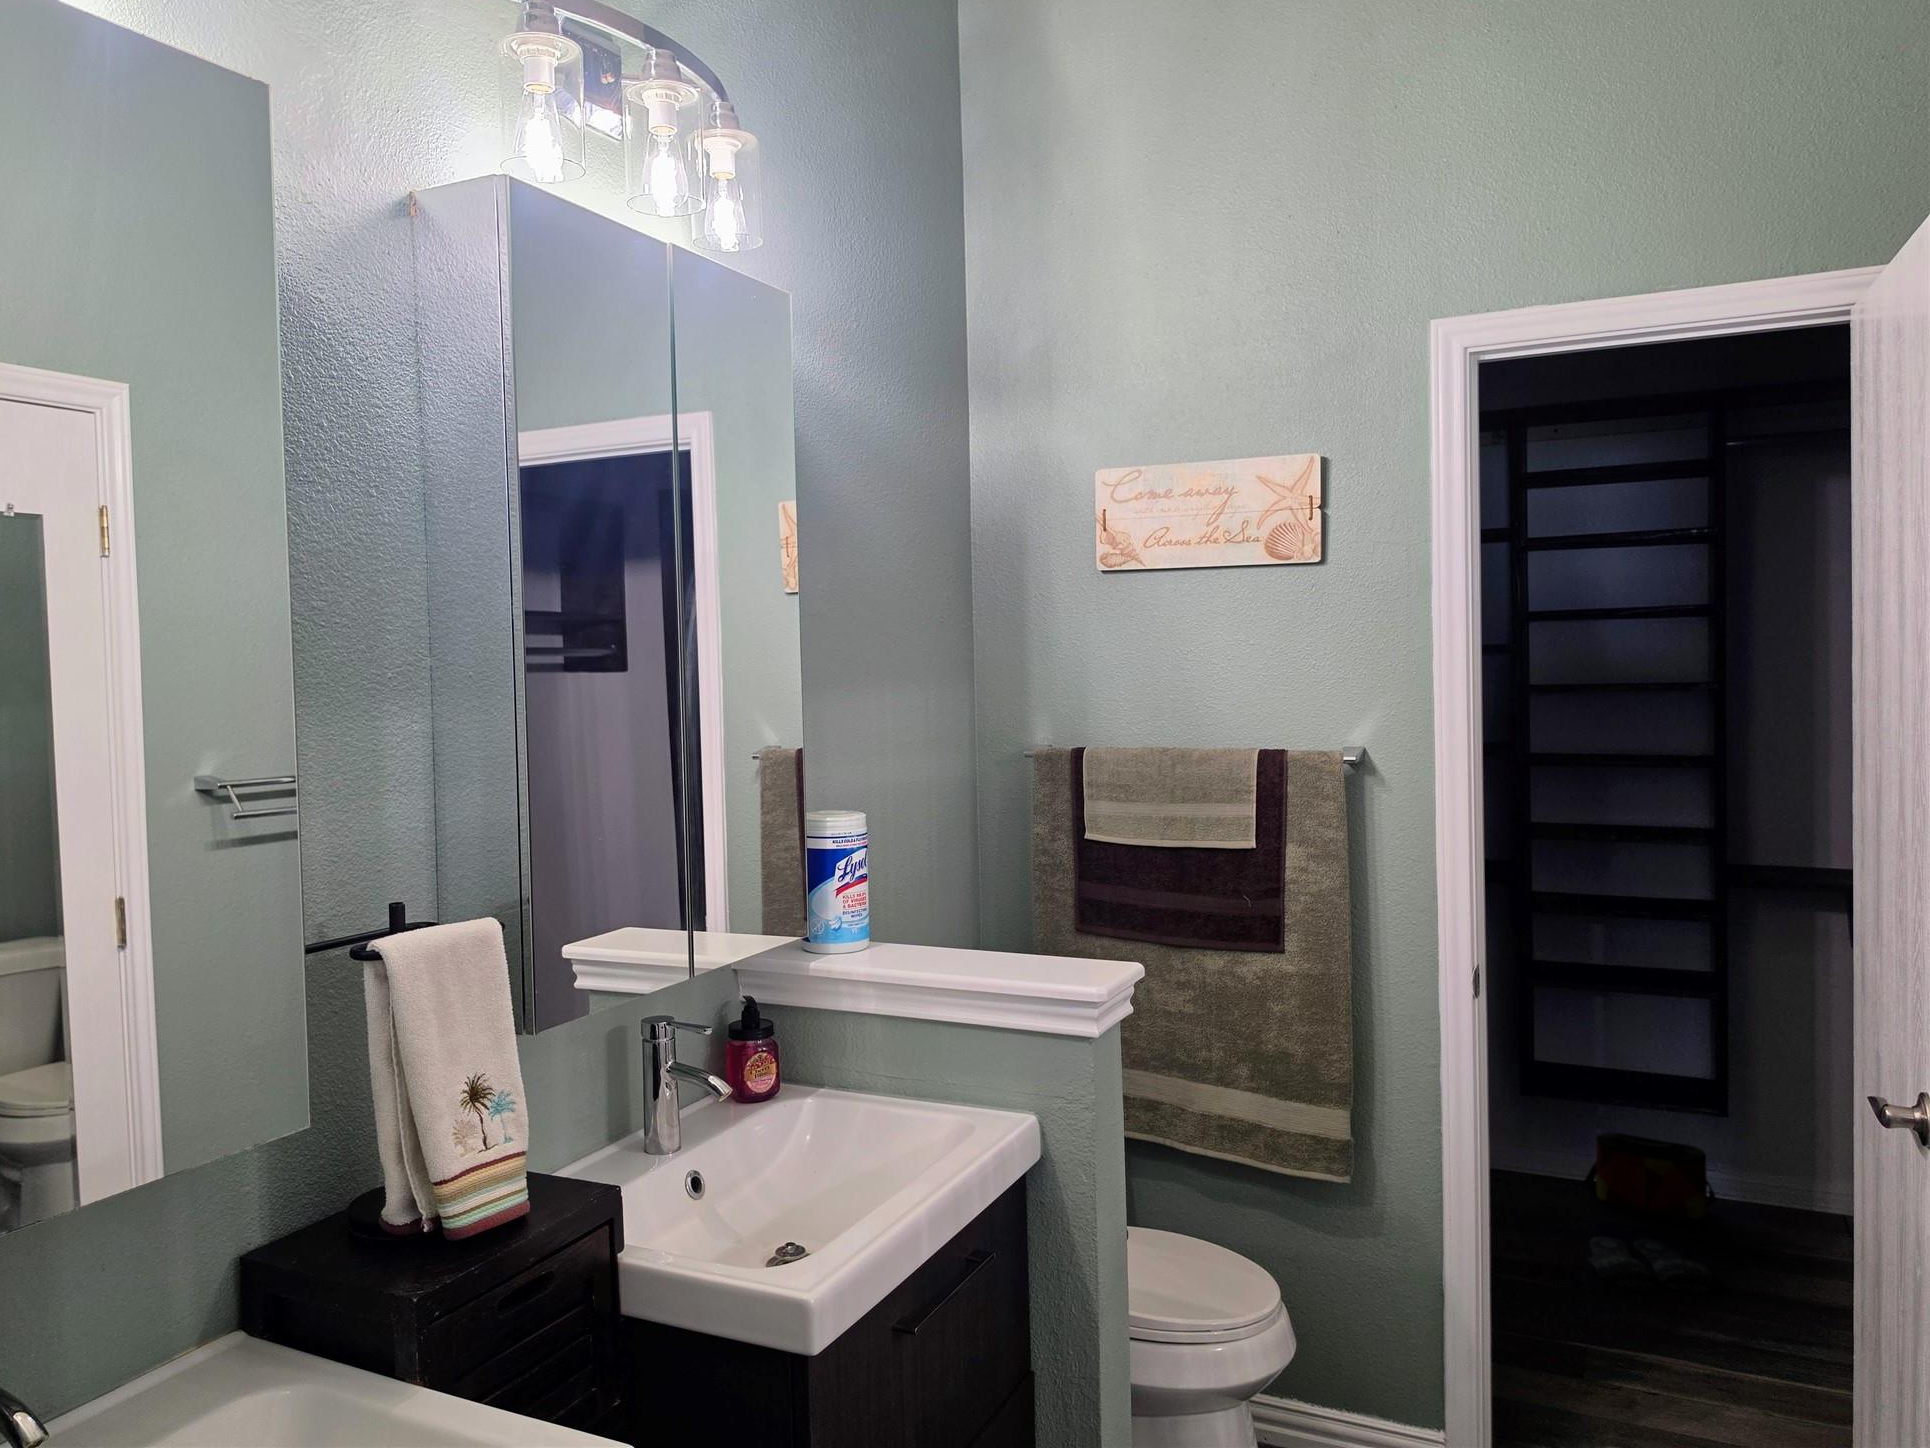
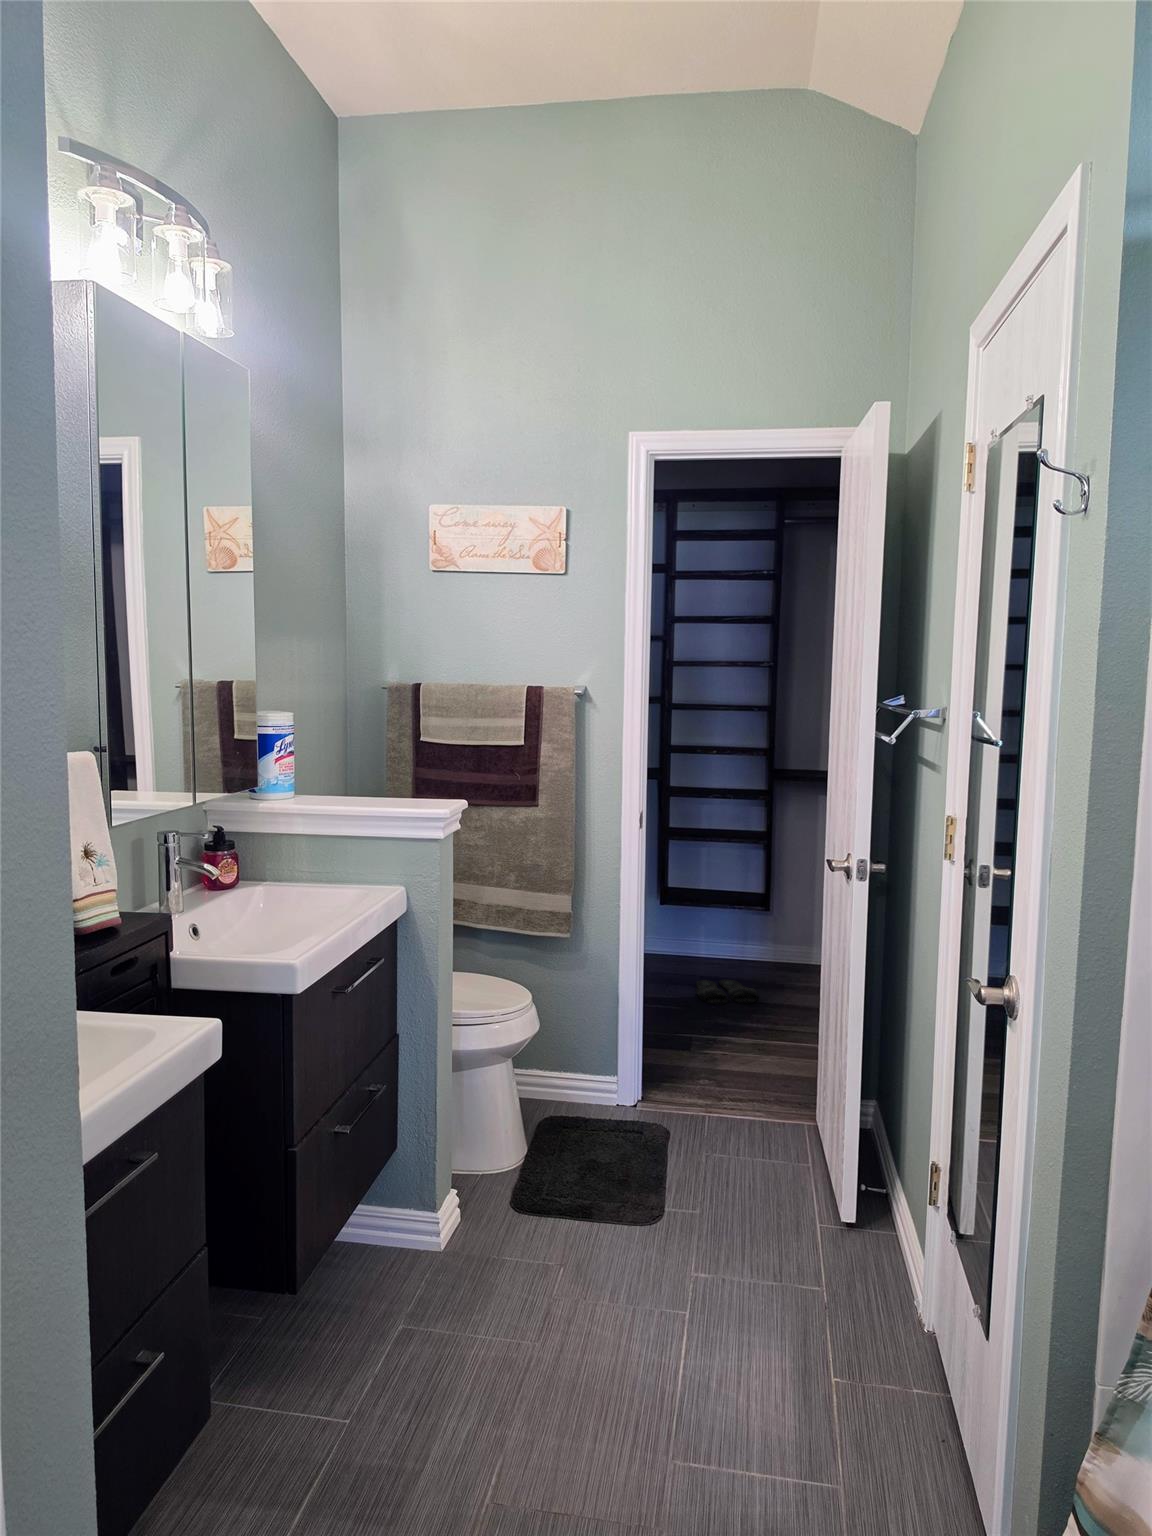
bag: present [1584,1133,1716,1221] -> none [694,925,762,970]

